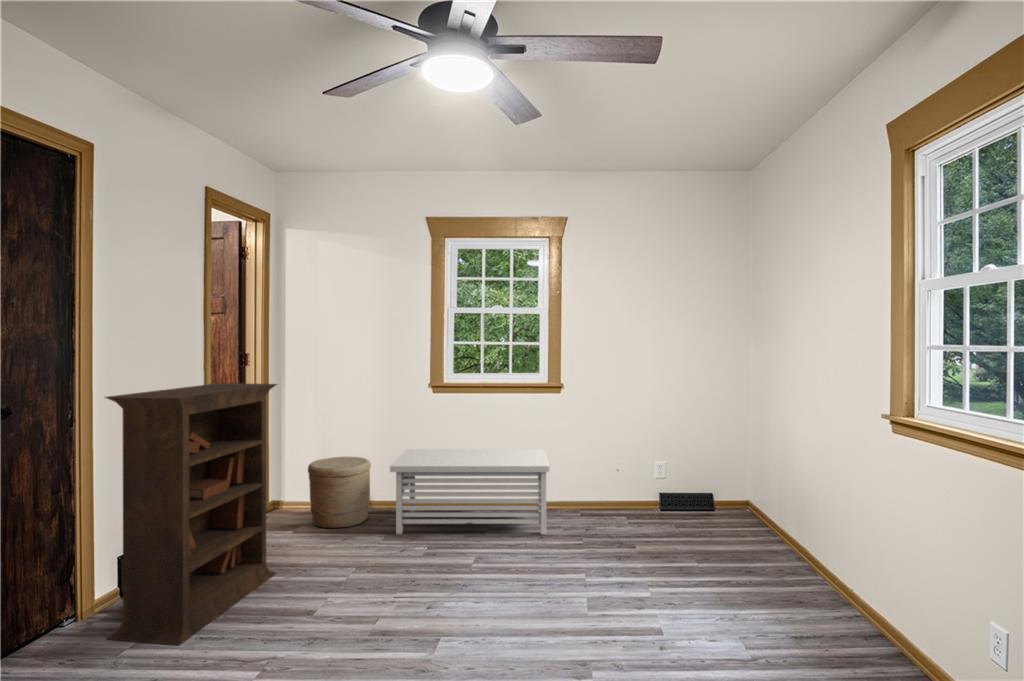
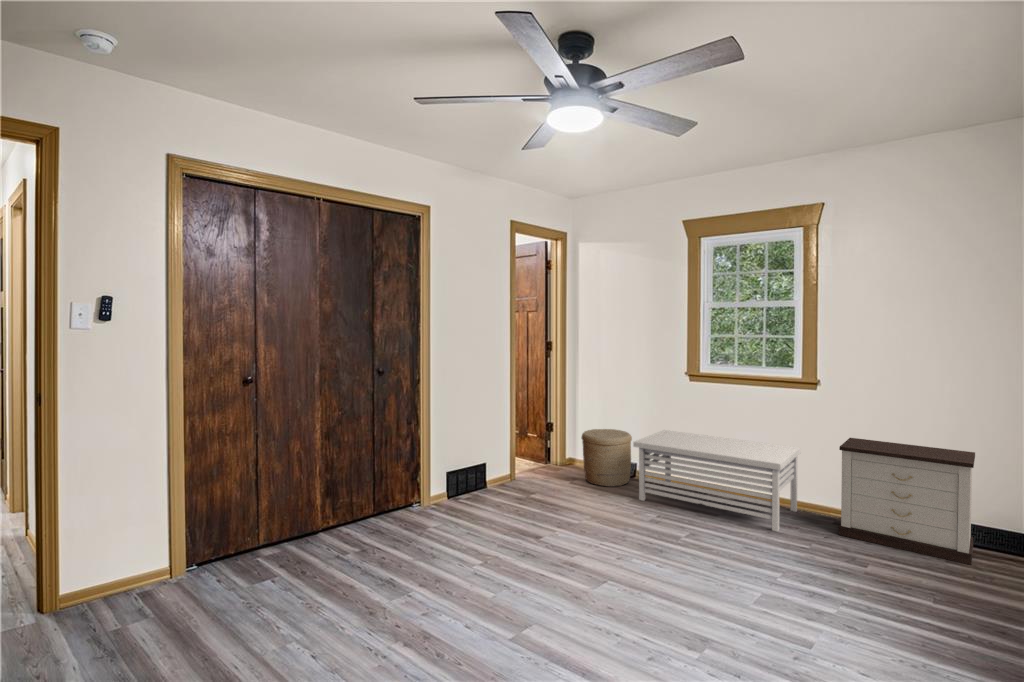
bookcase: present [105,383,277,645] -> none [427,366,538,533]
nightstand: none [586,434,684,526] -> present [839,438,975,565]

